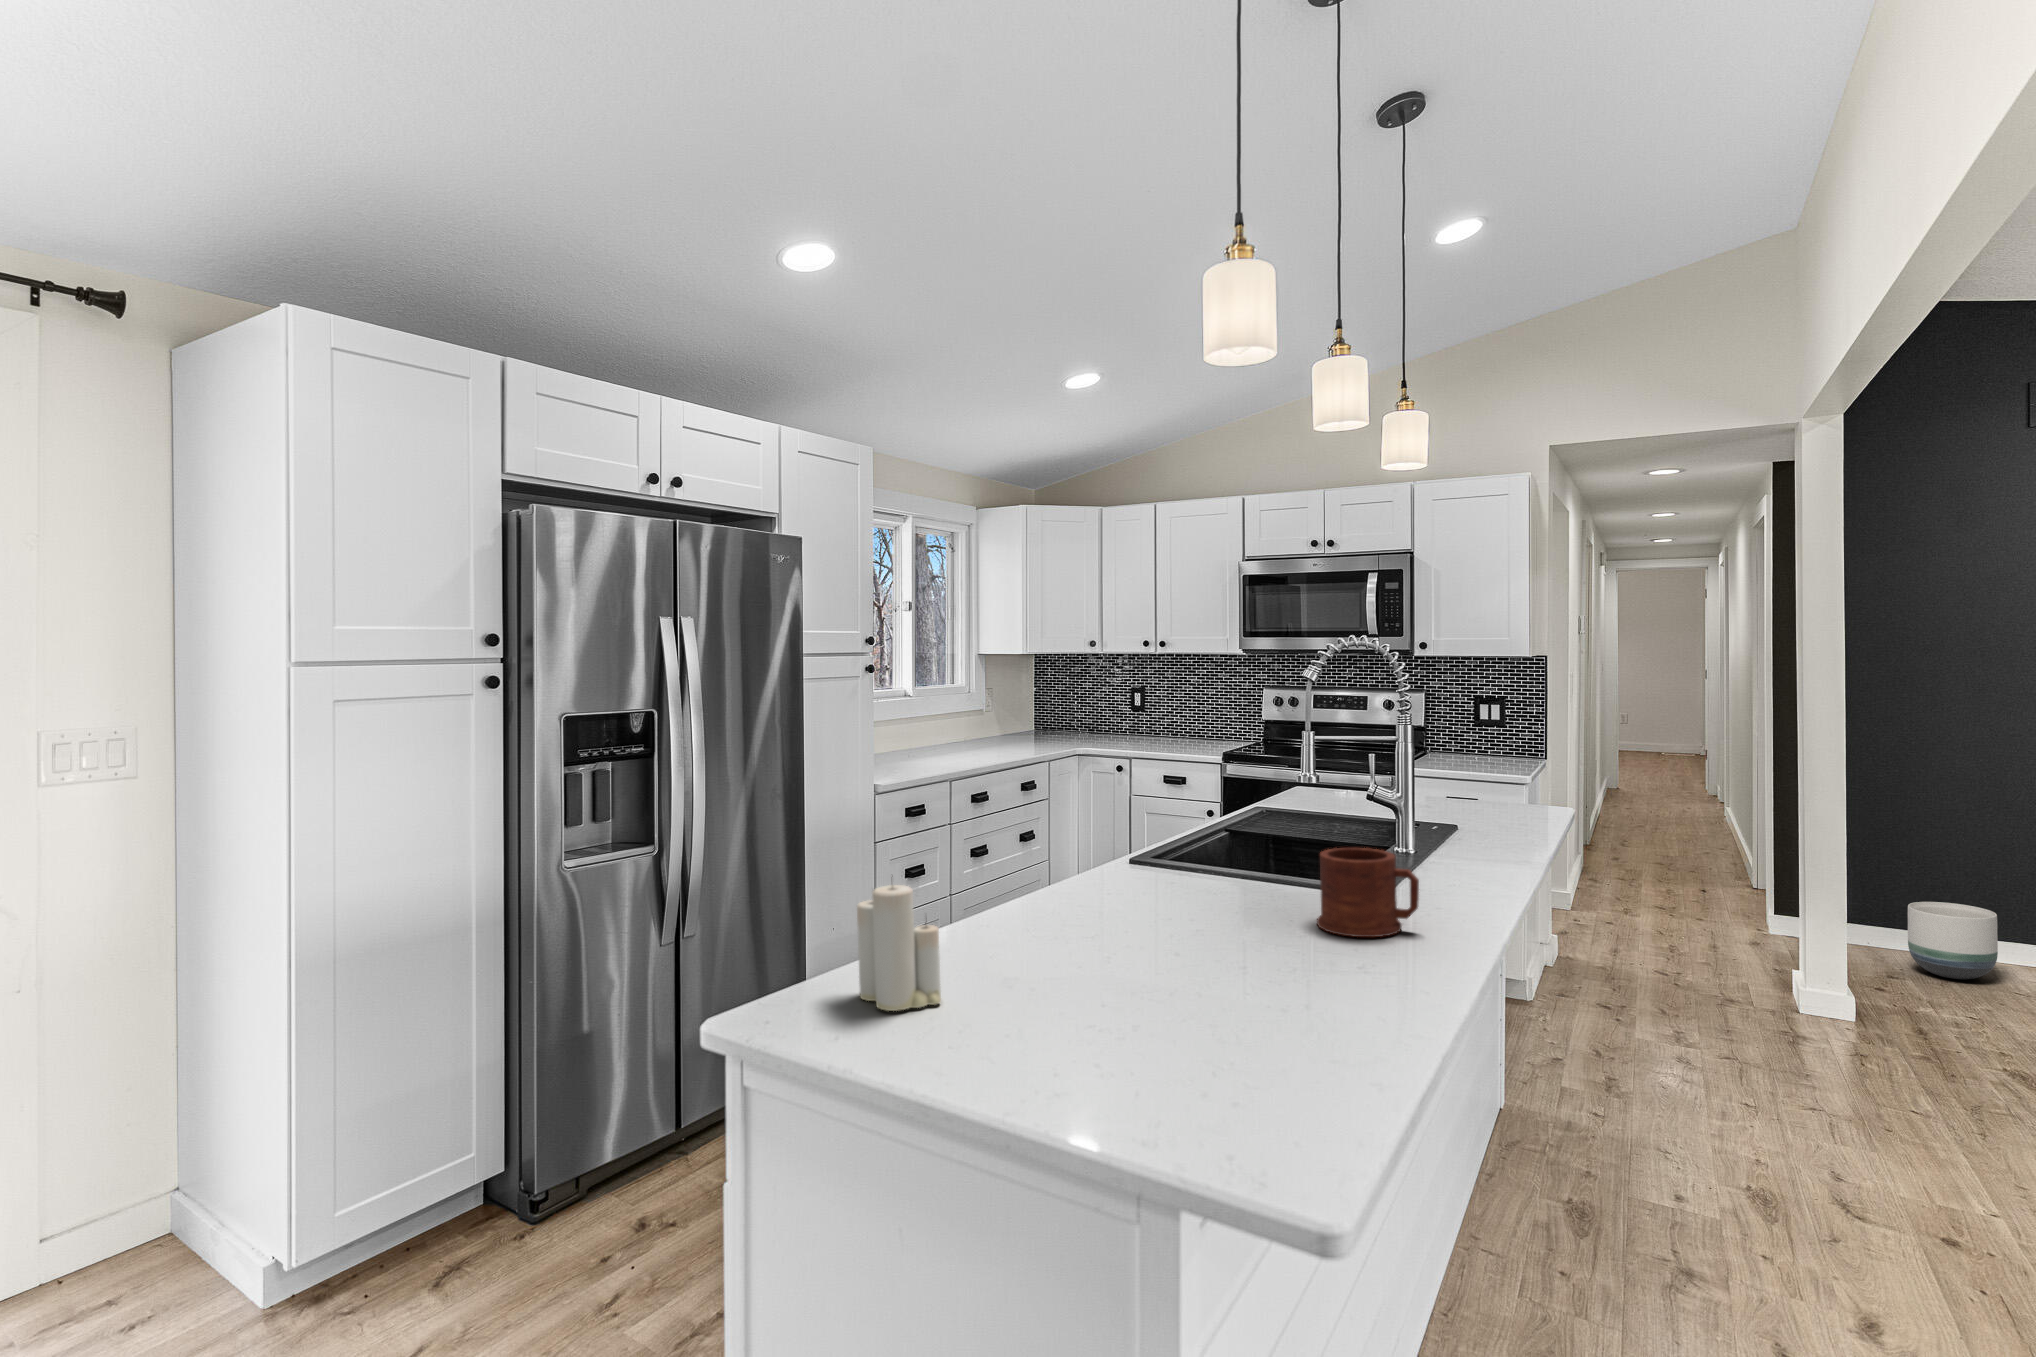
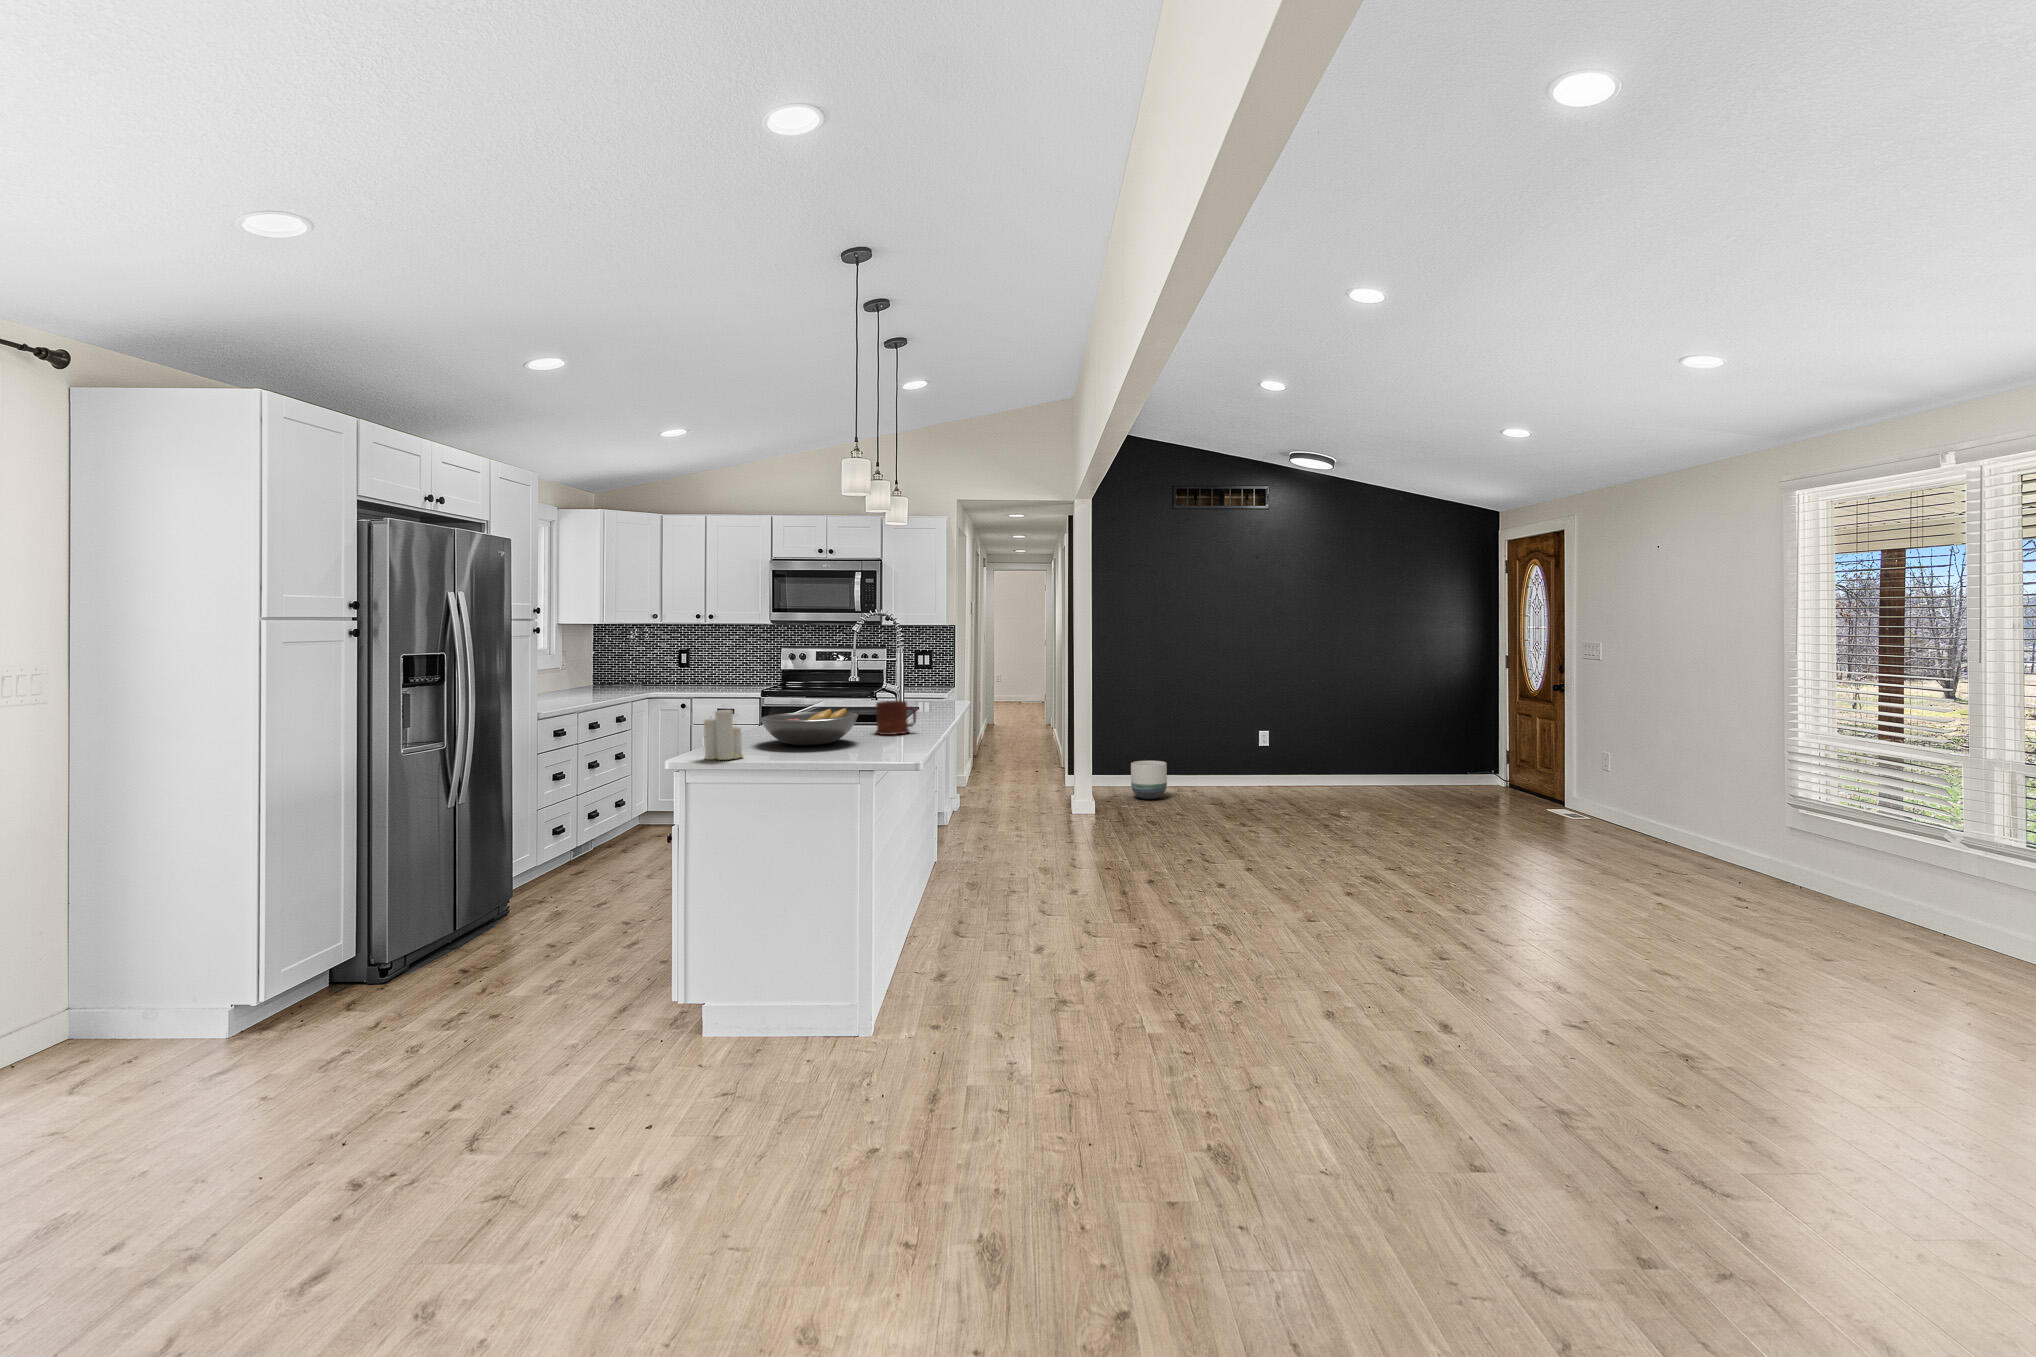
fruit bowl: none [1030,867,1256,964] -> present [760,708,858,745]

